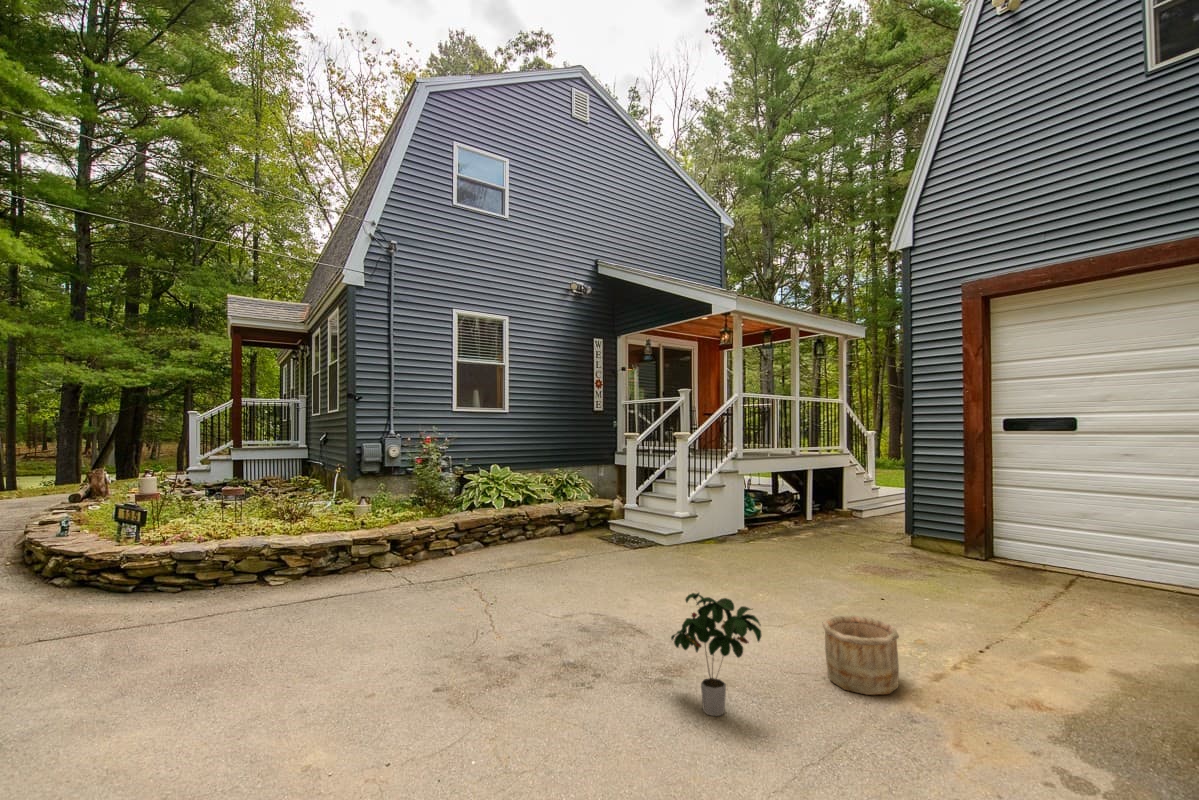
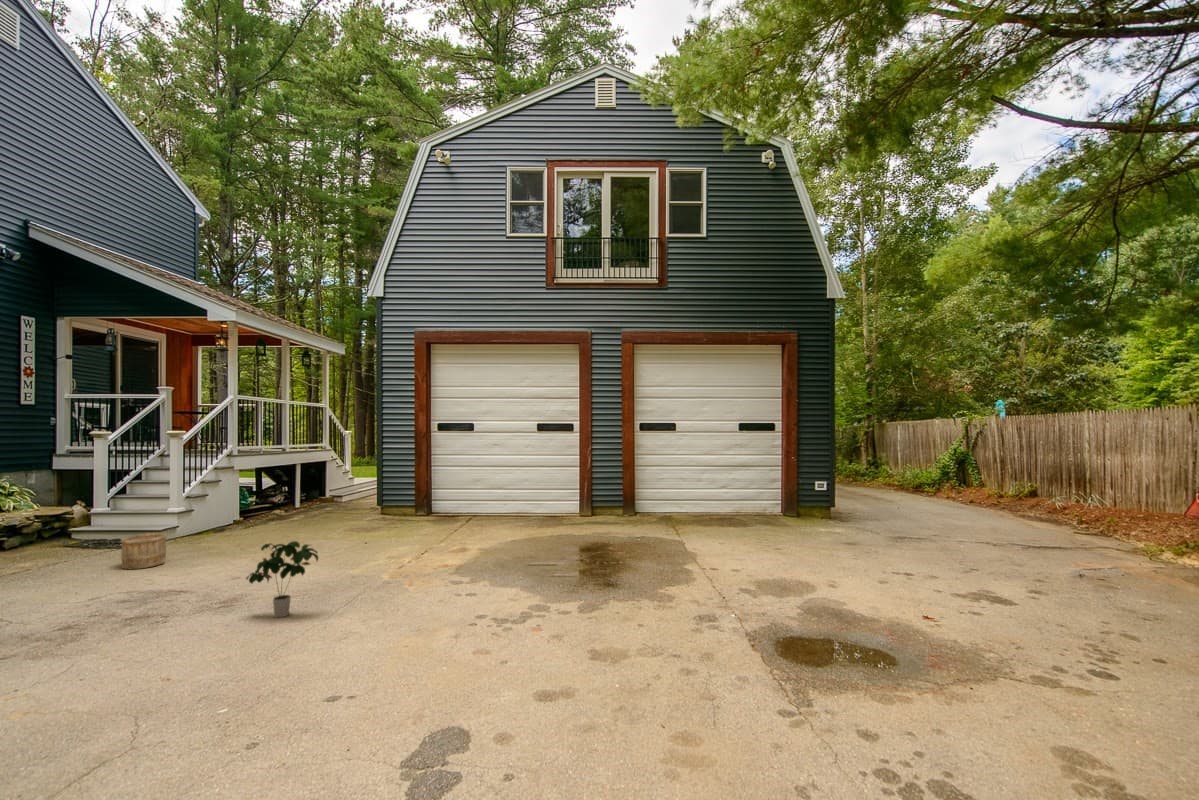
wooden bucket: present [822,616,899,695] -> present [120,533,167,569]

